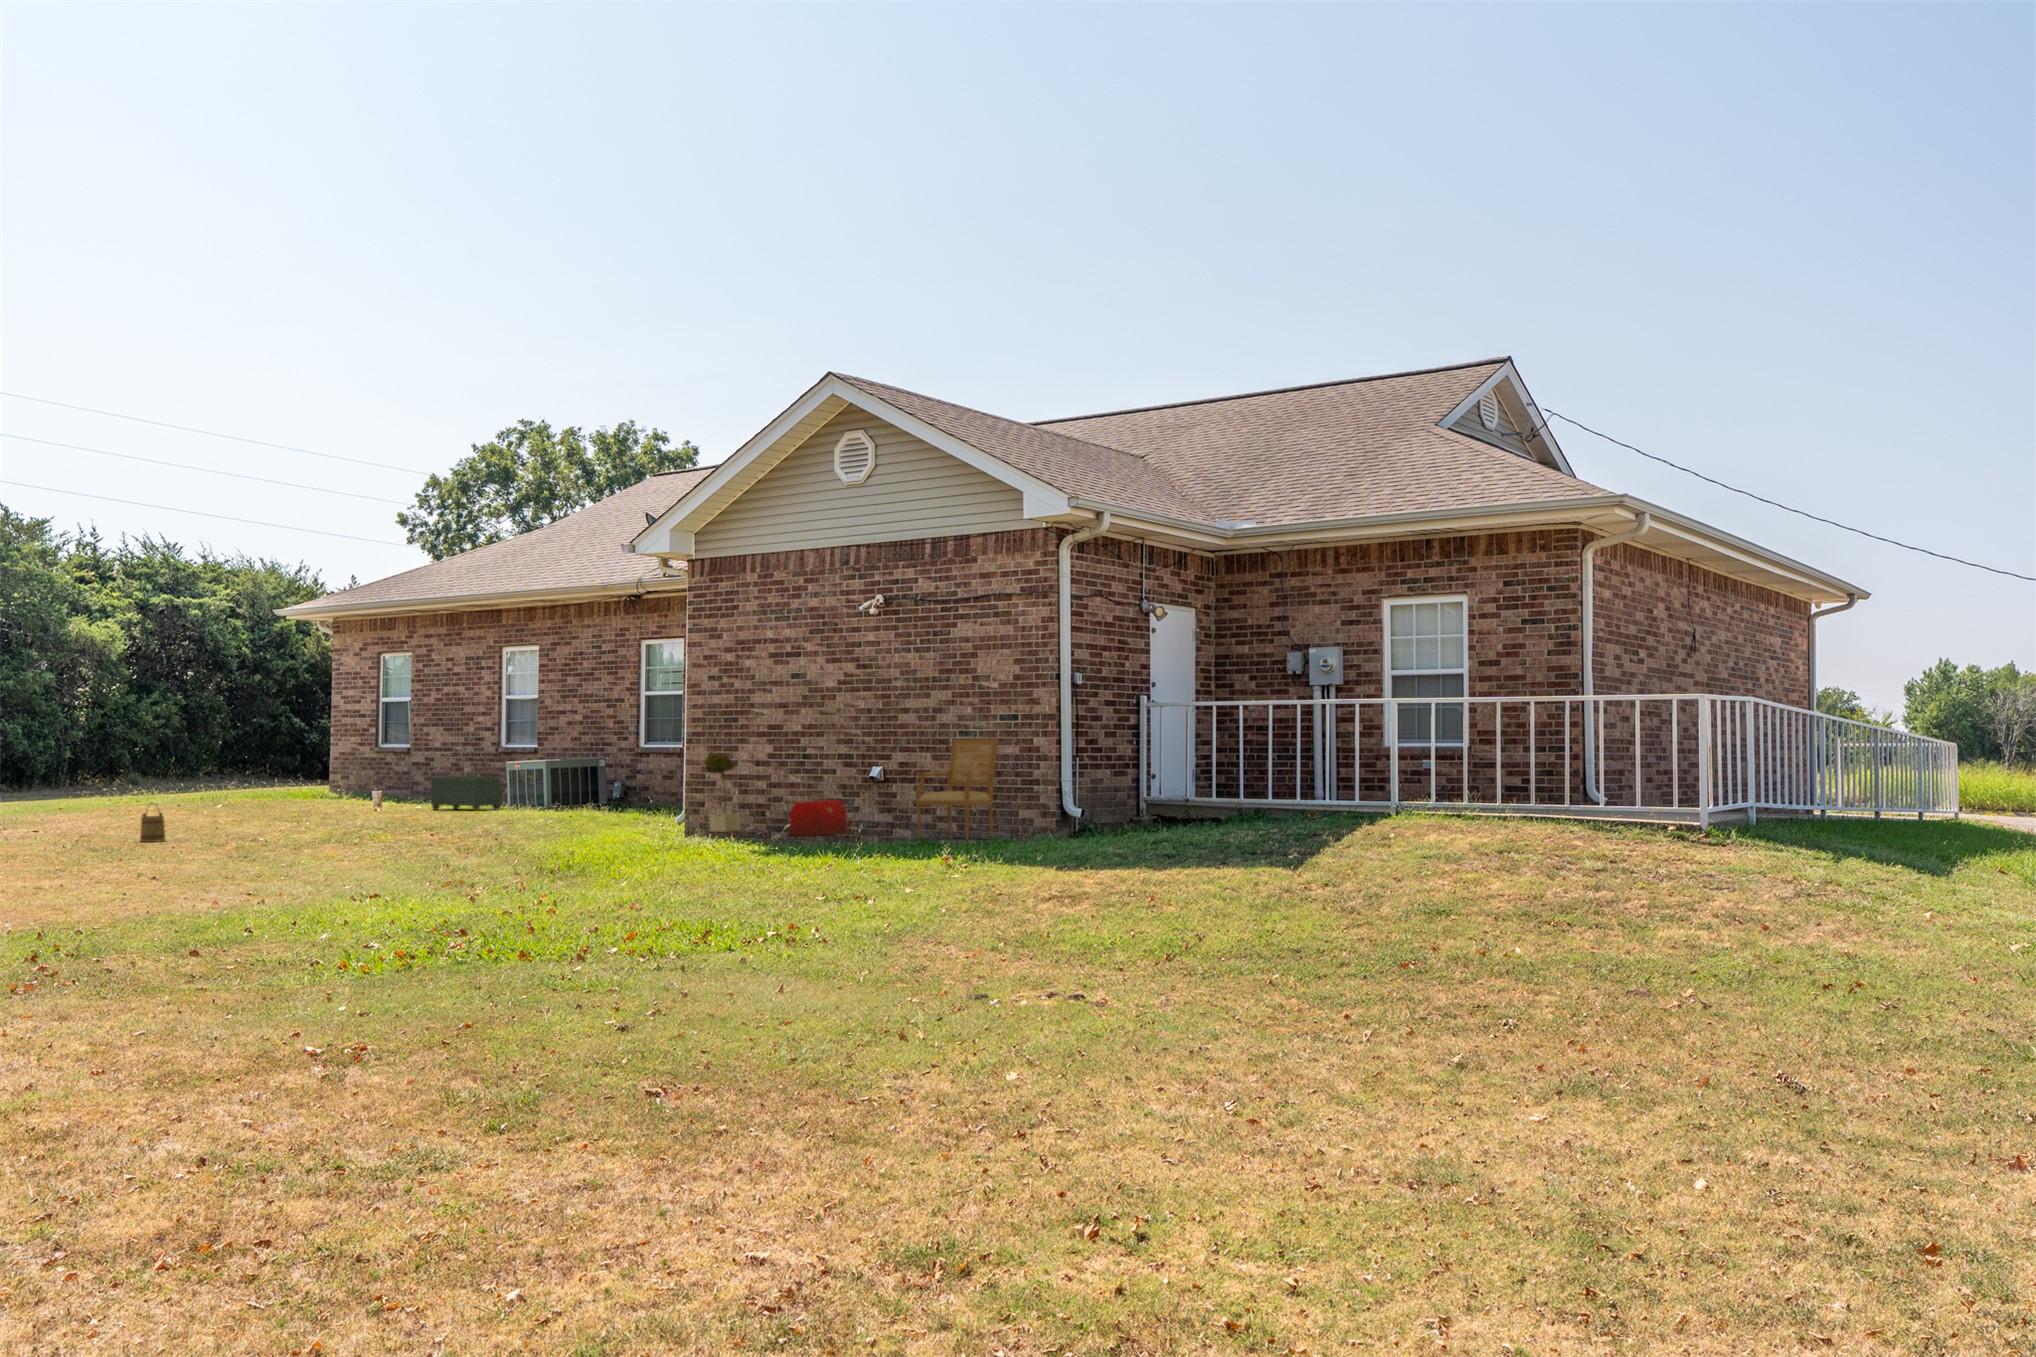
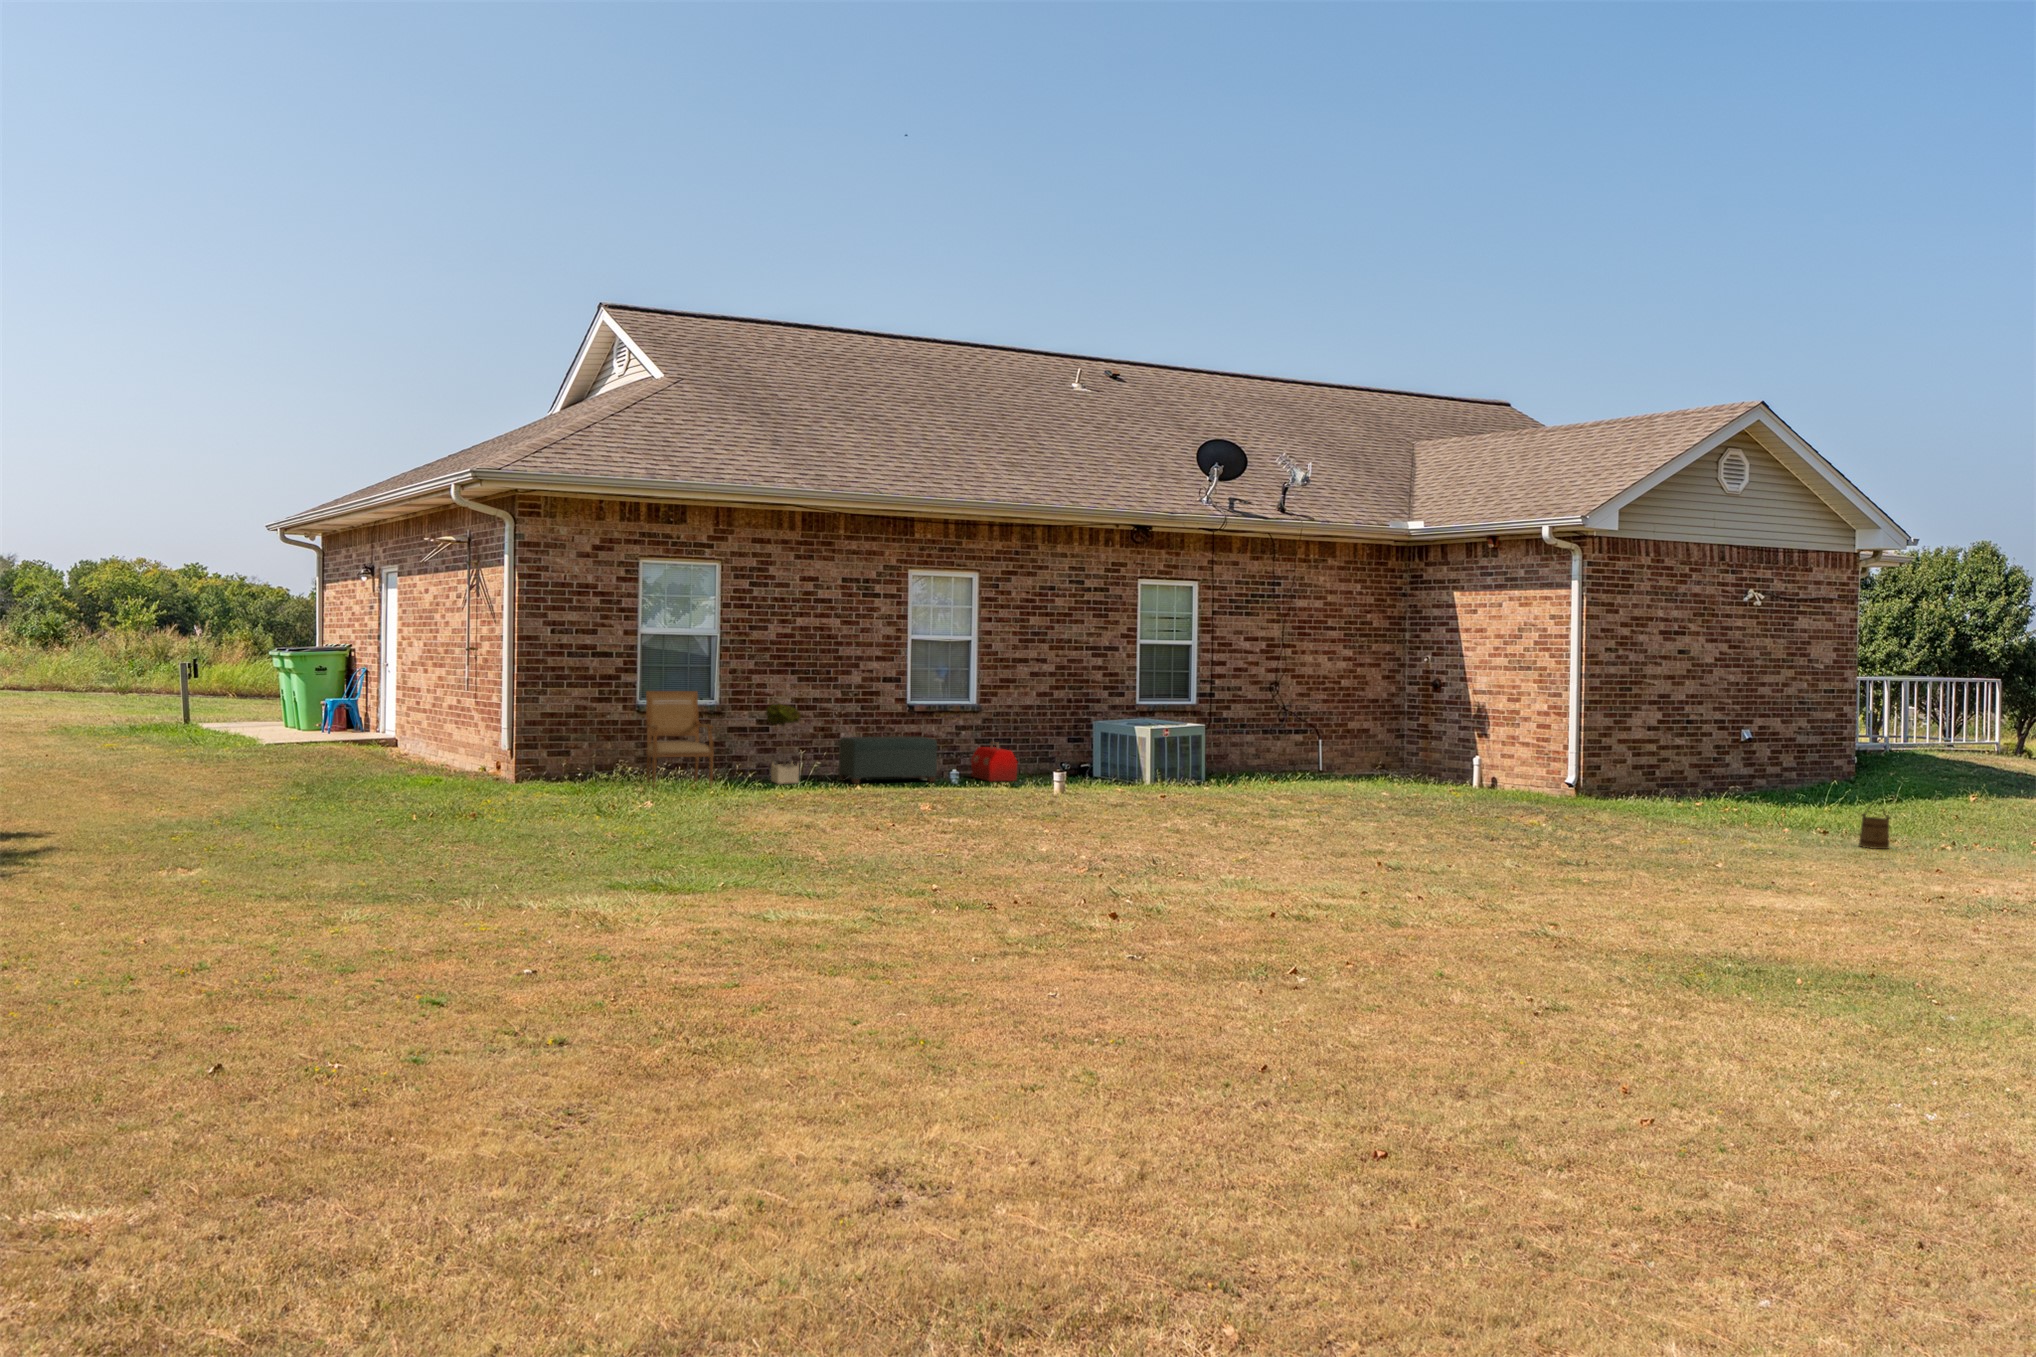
chair: present [916,738,998,839] -> present [646,691,714,788]
potted tree: present [705,752,741,832] -> present [766,704,801,784]
toolbox: present [790,793,847,836] -> present [971,742,1018,781]
bucket: present [140,803,165,842] -> present [1859,804,1890,849]

